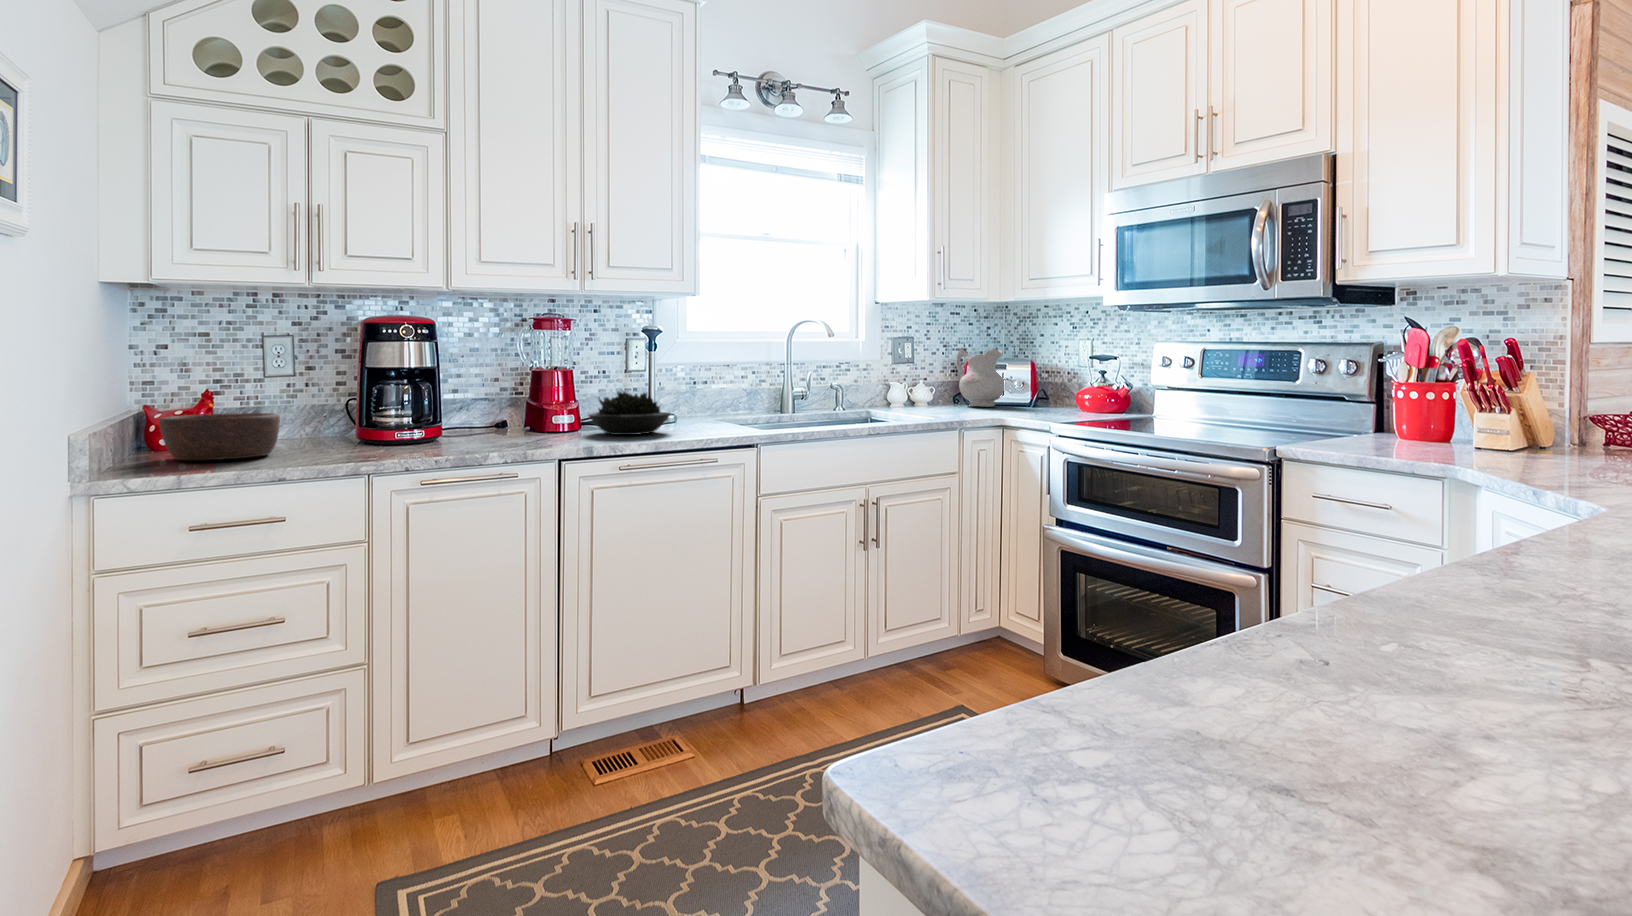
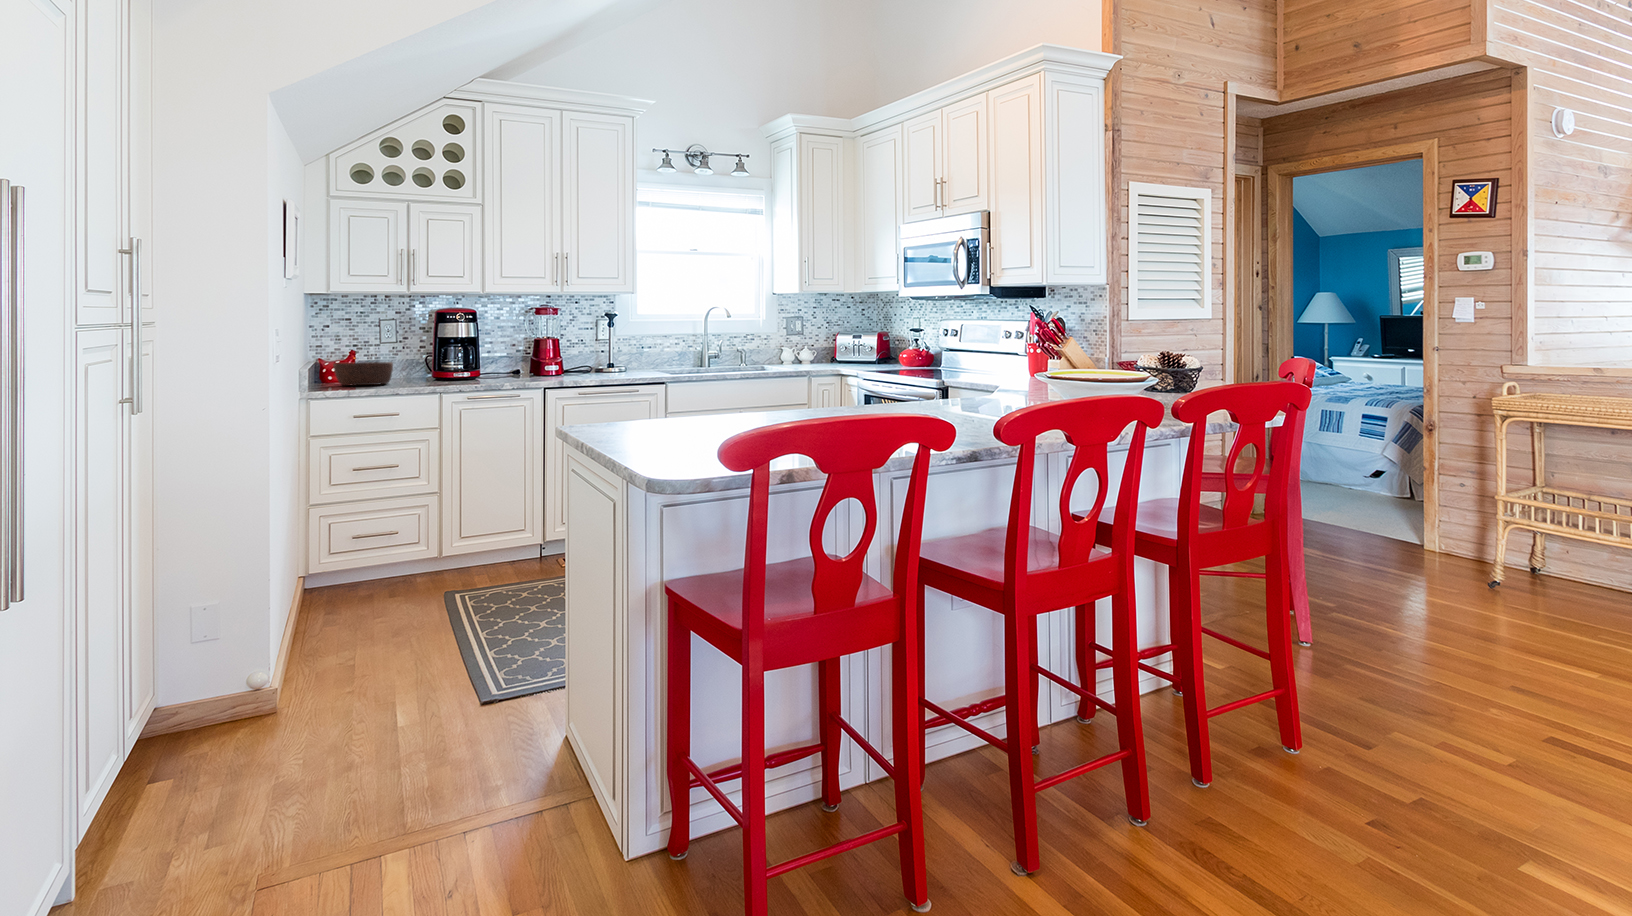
ceramic pitcher: present [956,348,1004,407] -> none [830,324,861,364]
succulent plant: present [589,392,670,435] -> none [565,351,615,377]

